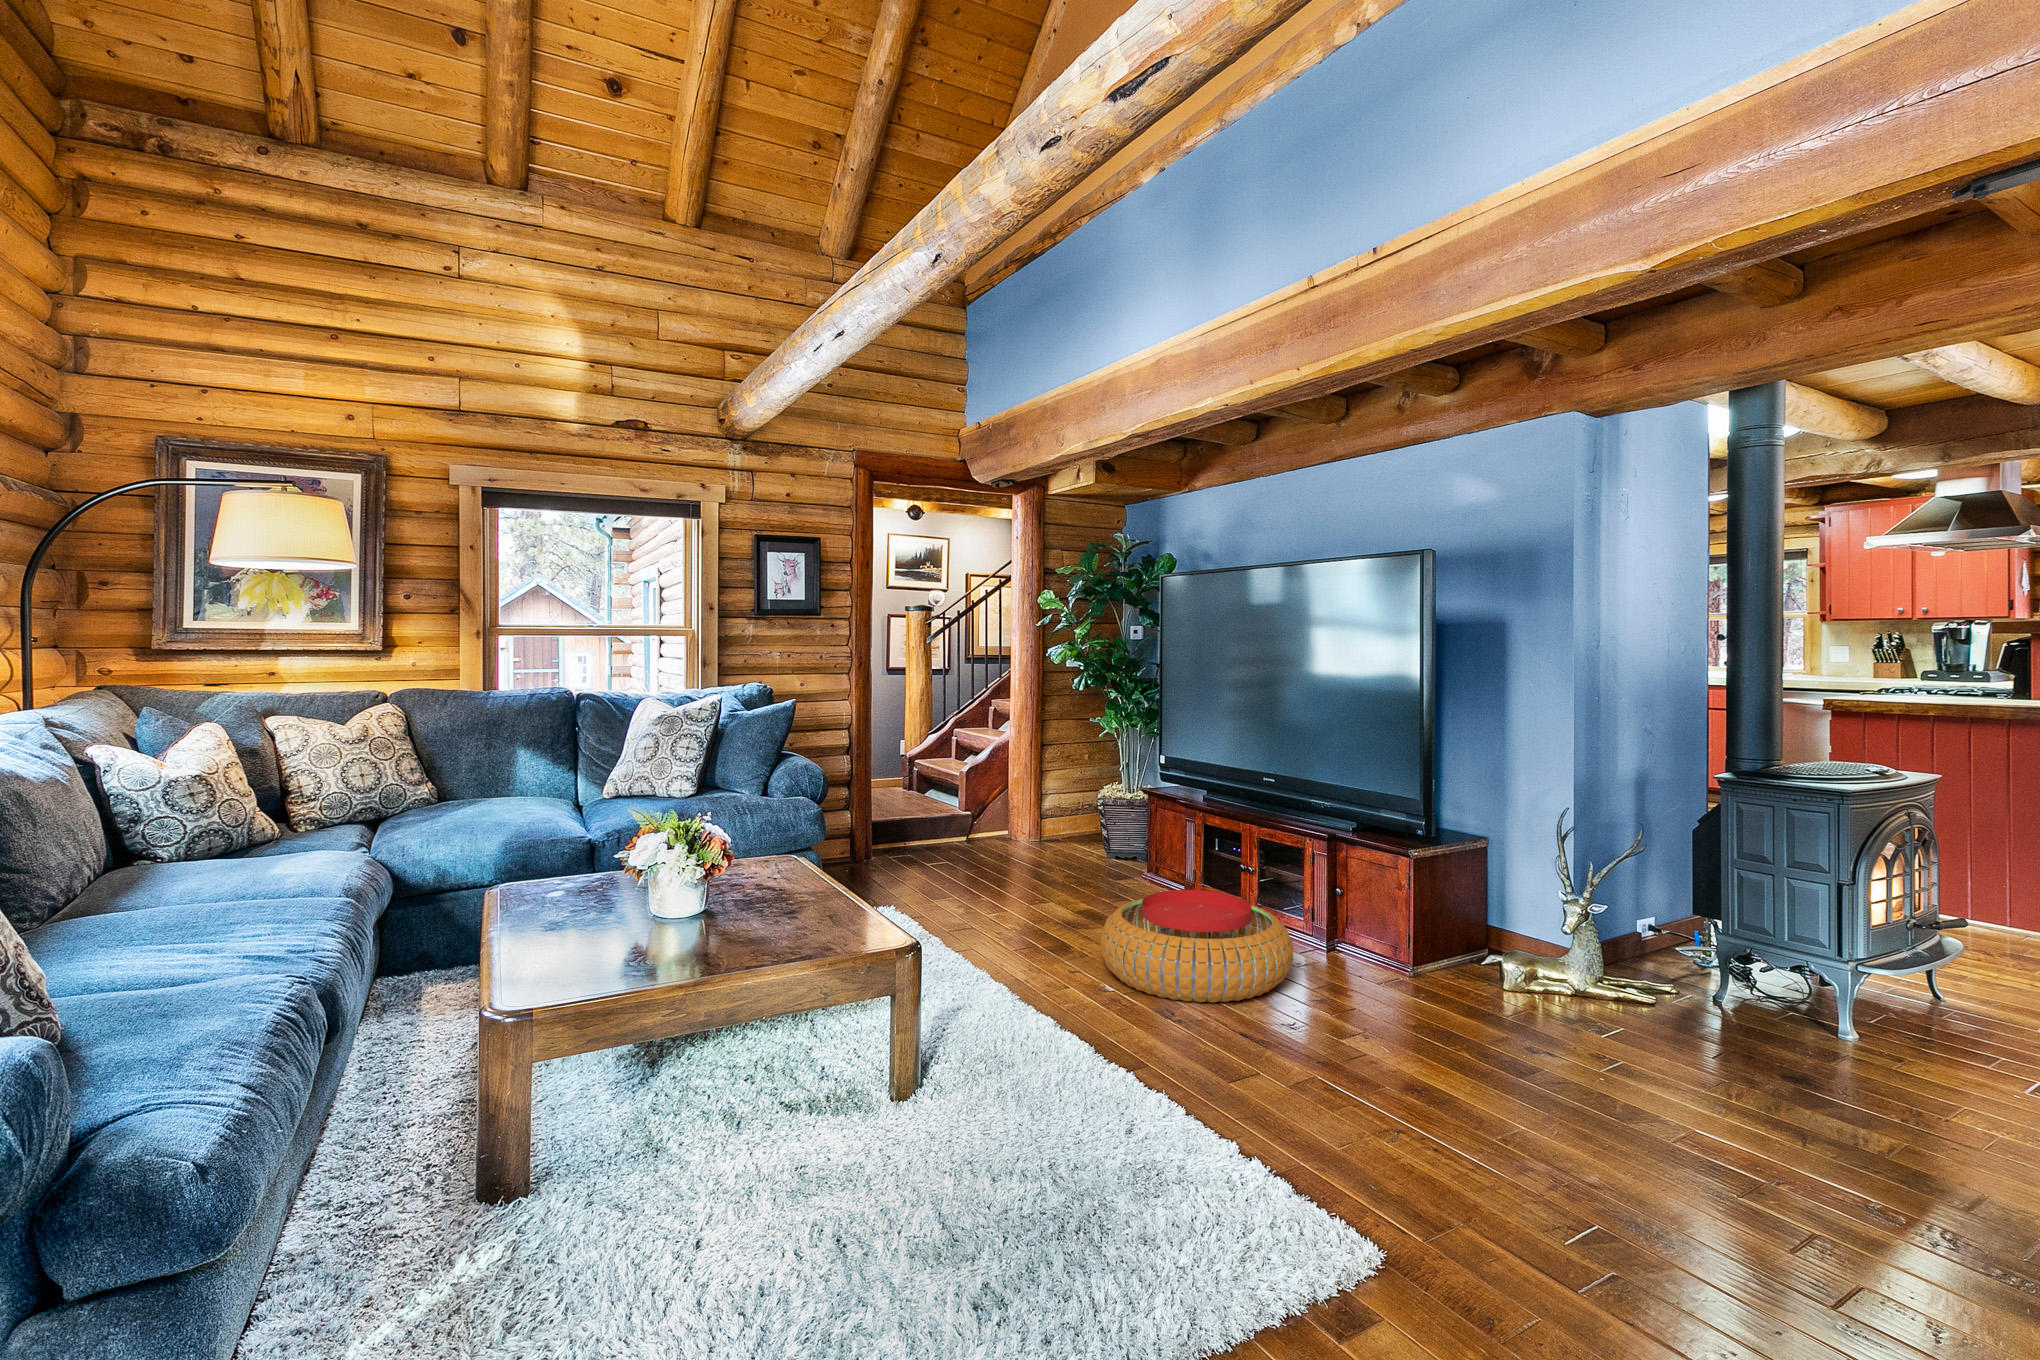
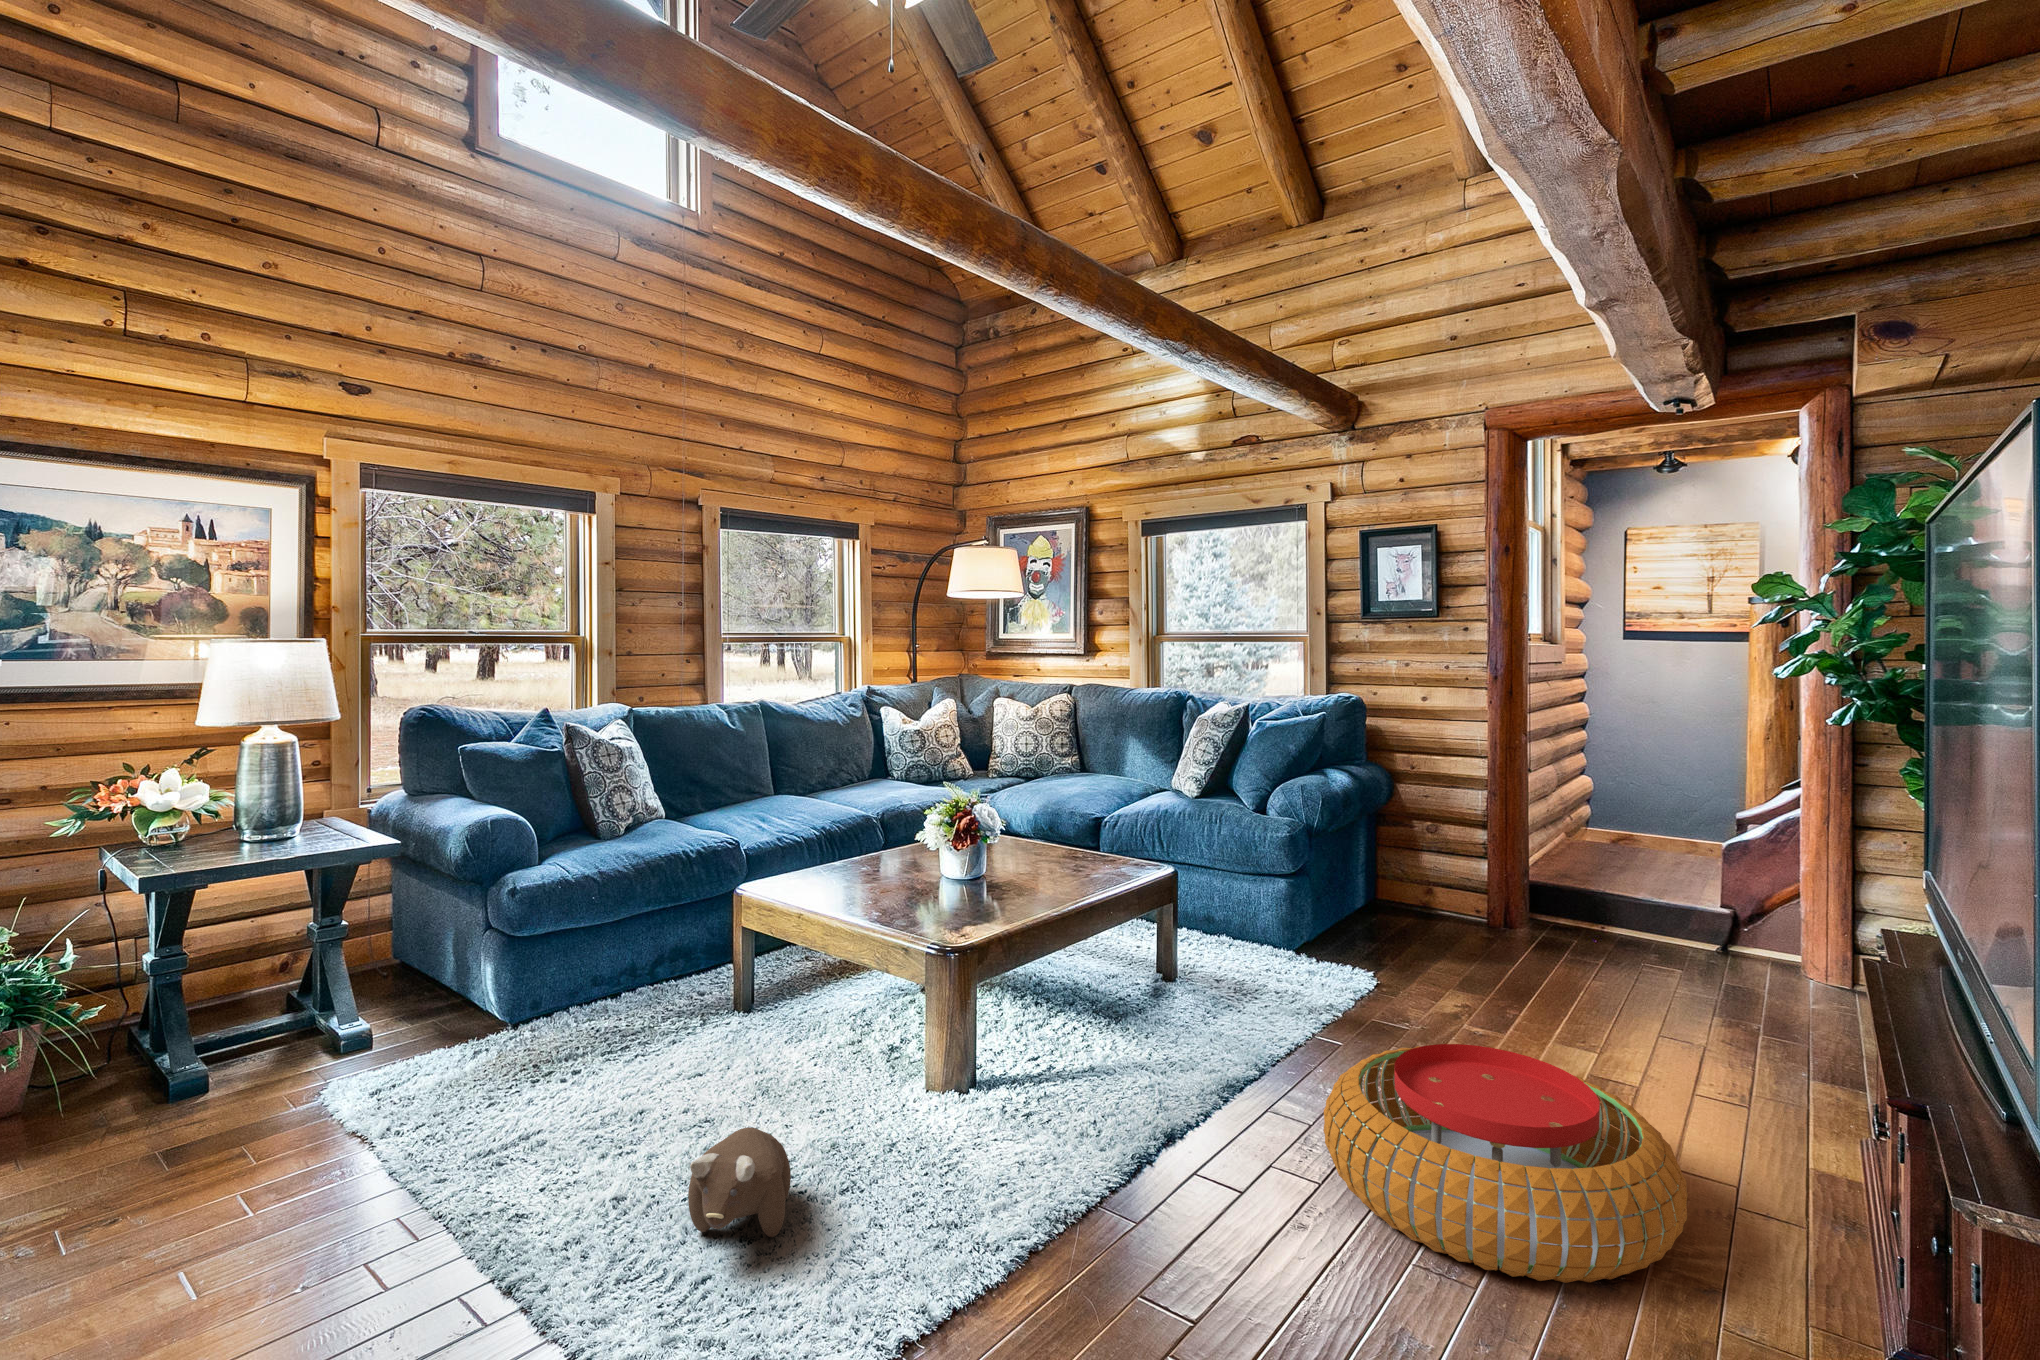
plush toy: none [1018,1137,1158,1259] -> present [688,1127,791,1237]

